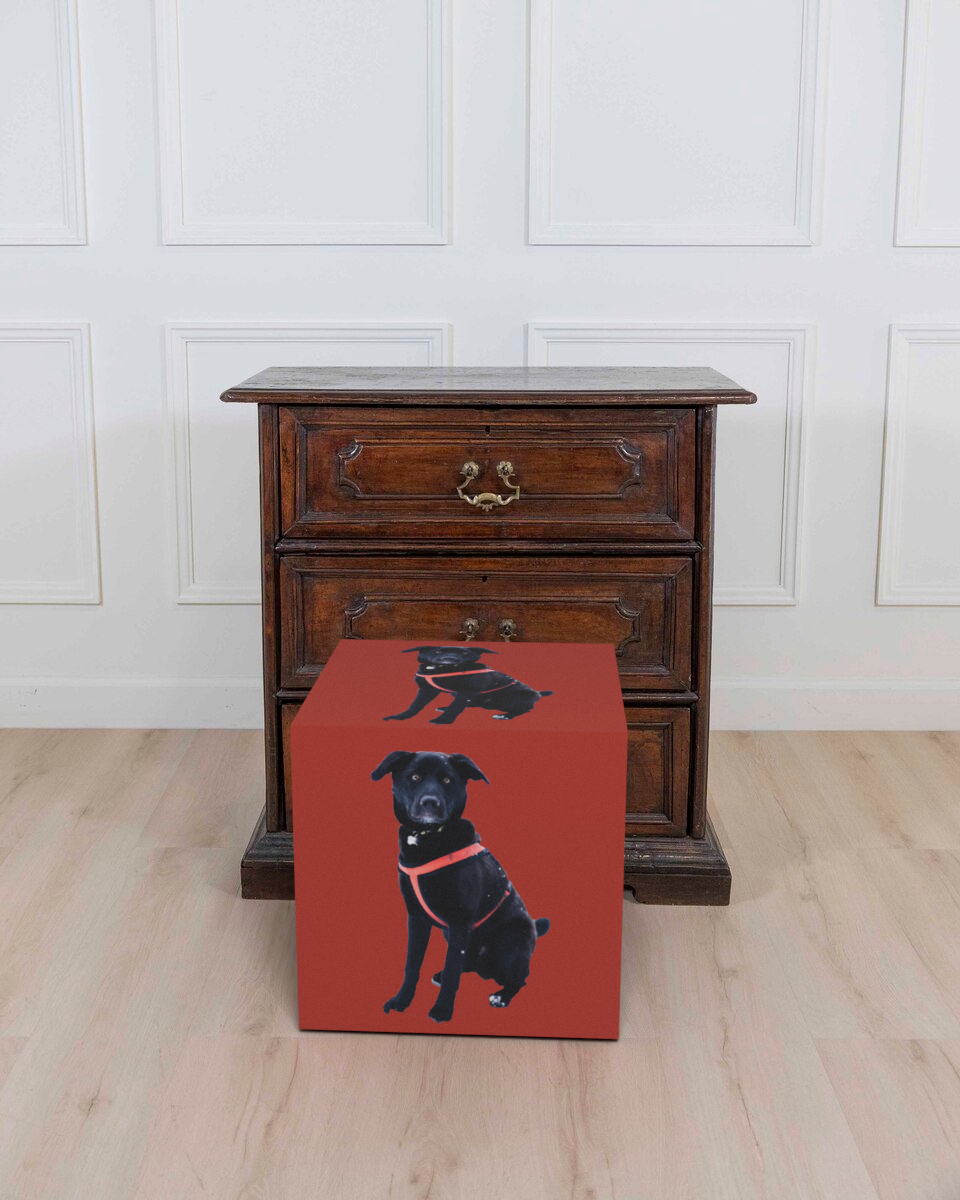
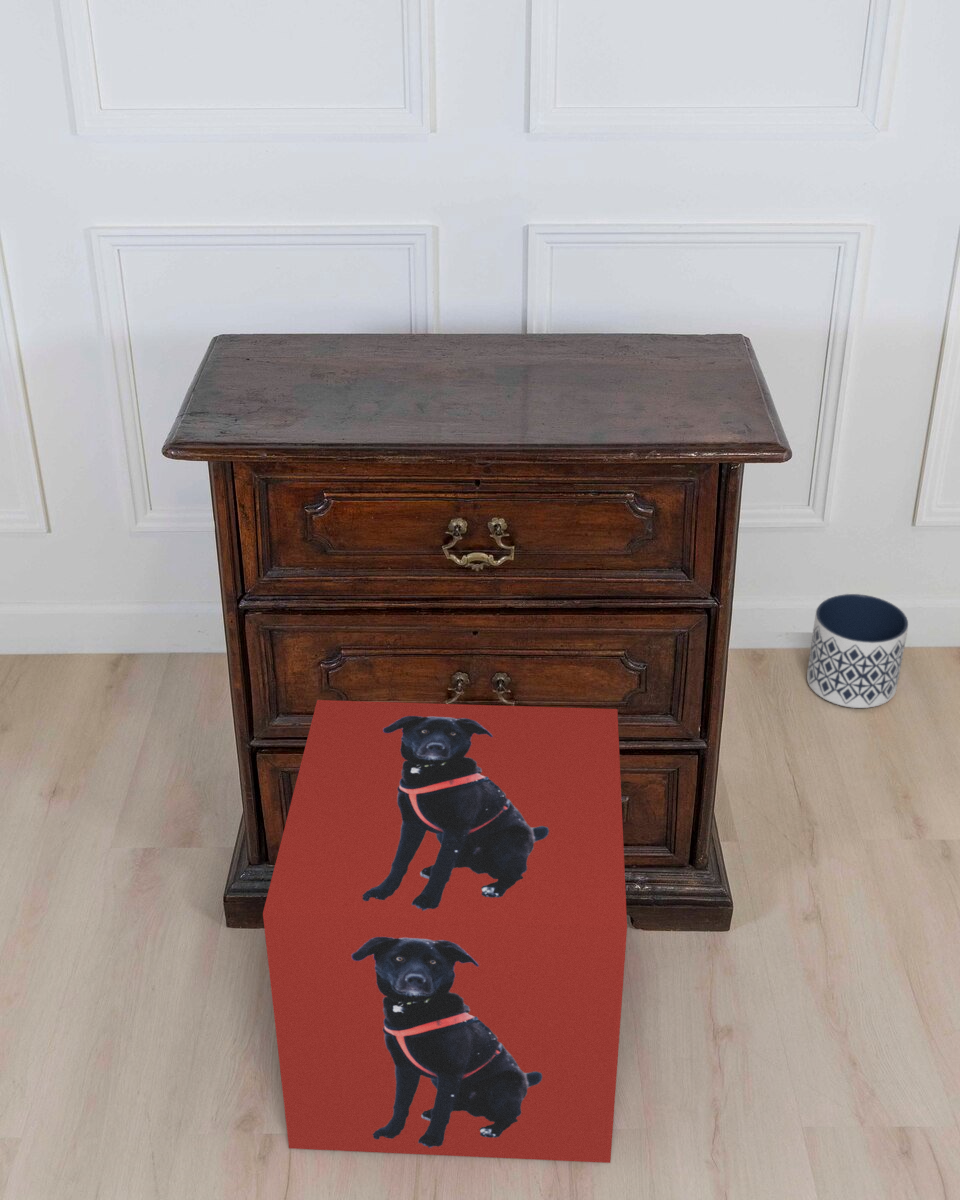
planter: none [790,671,879,767] -> present [807,594,908,708]

